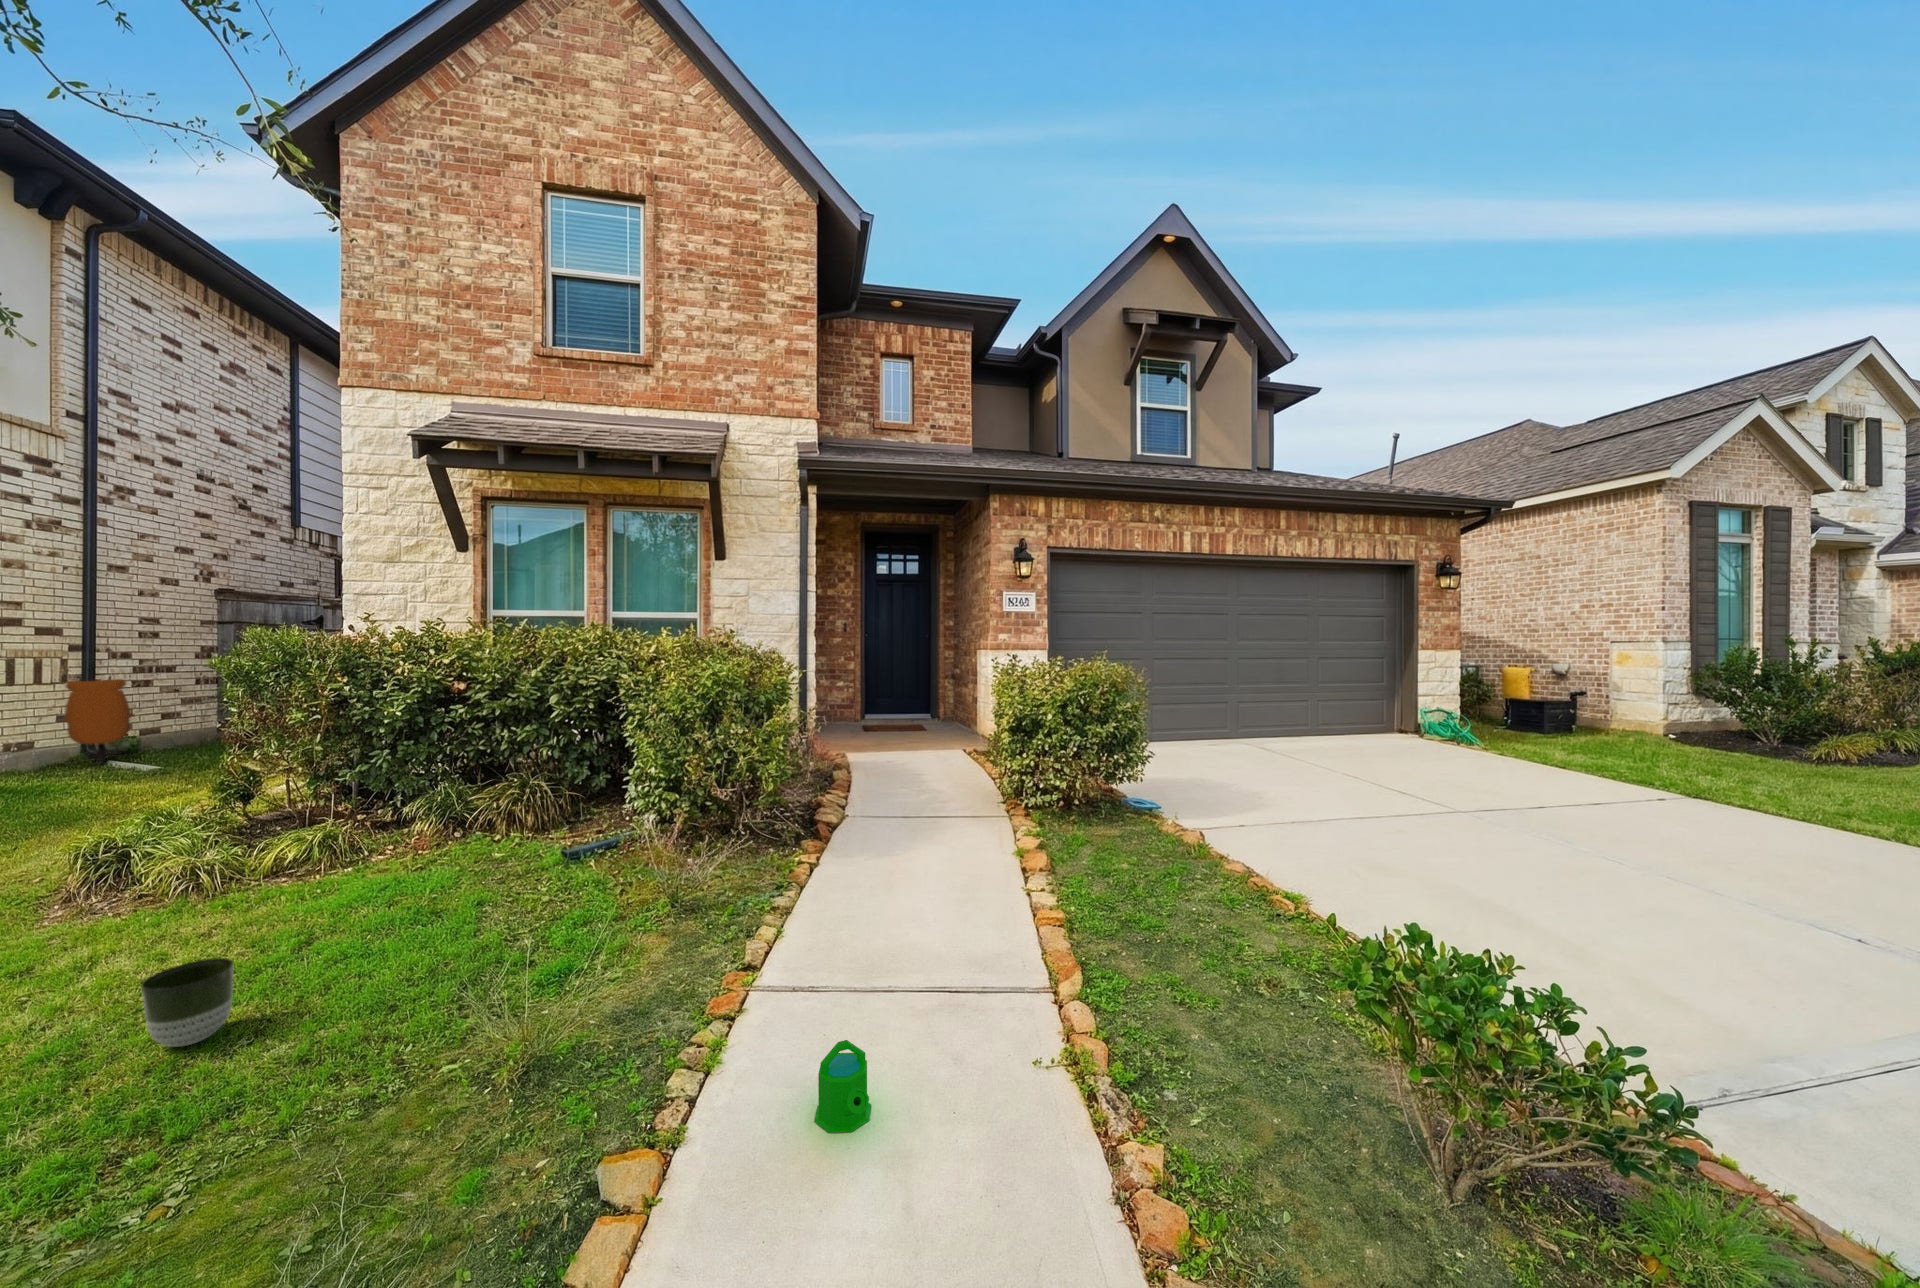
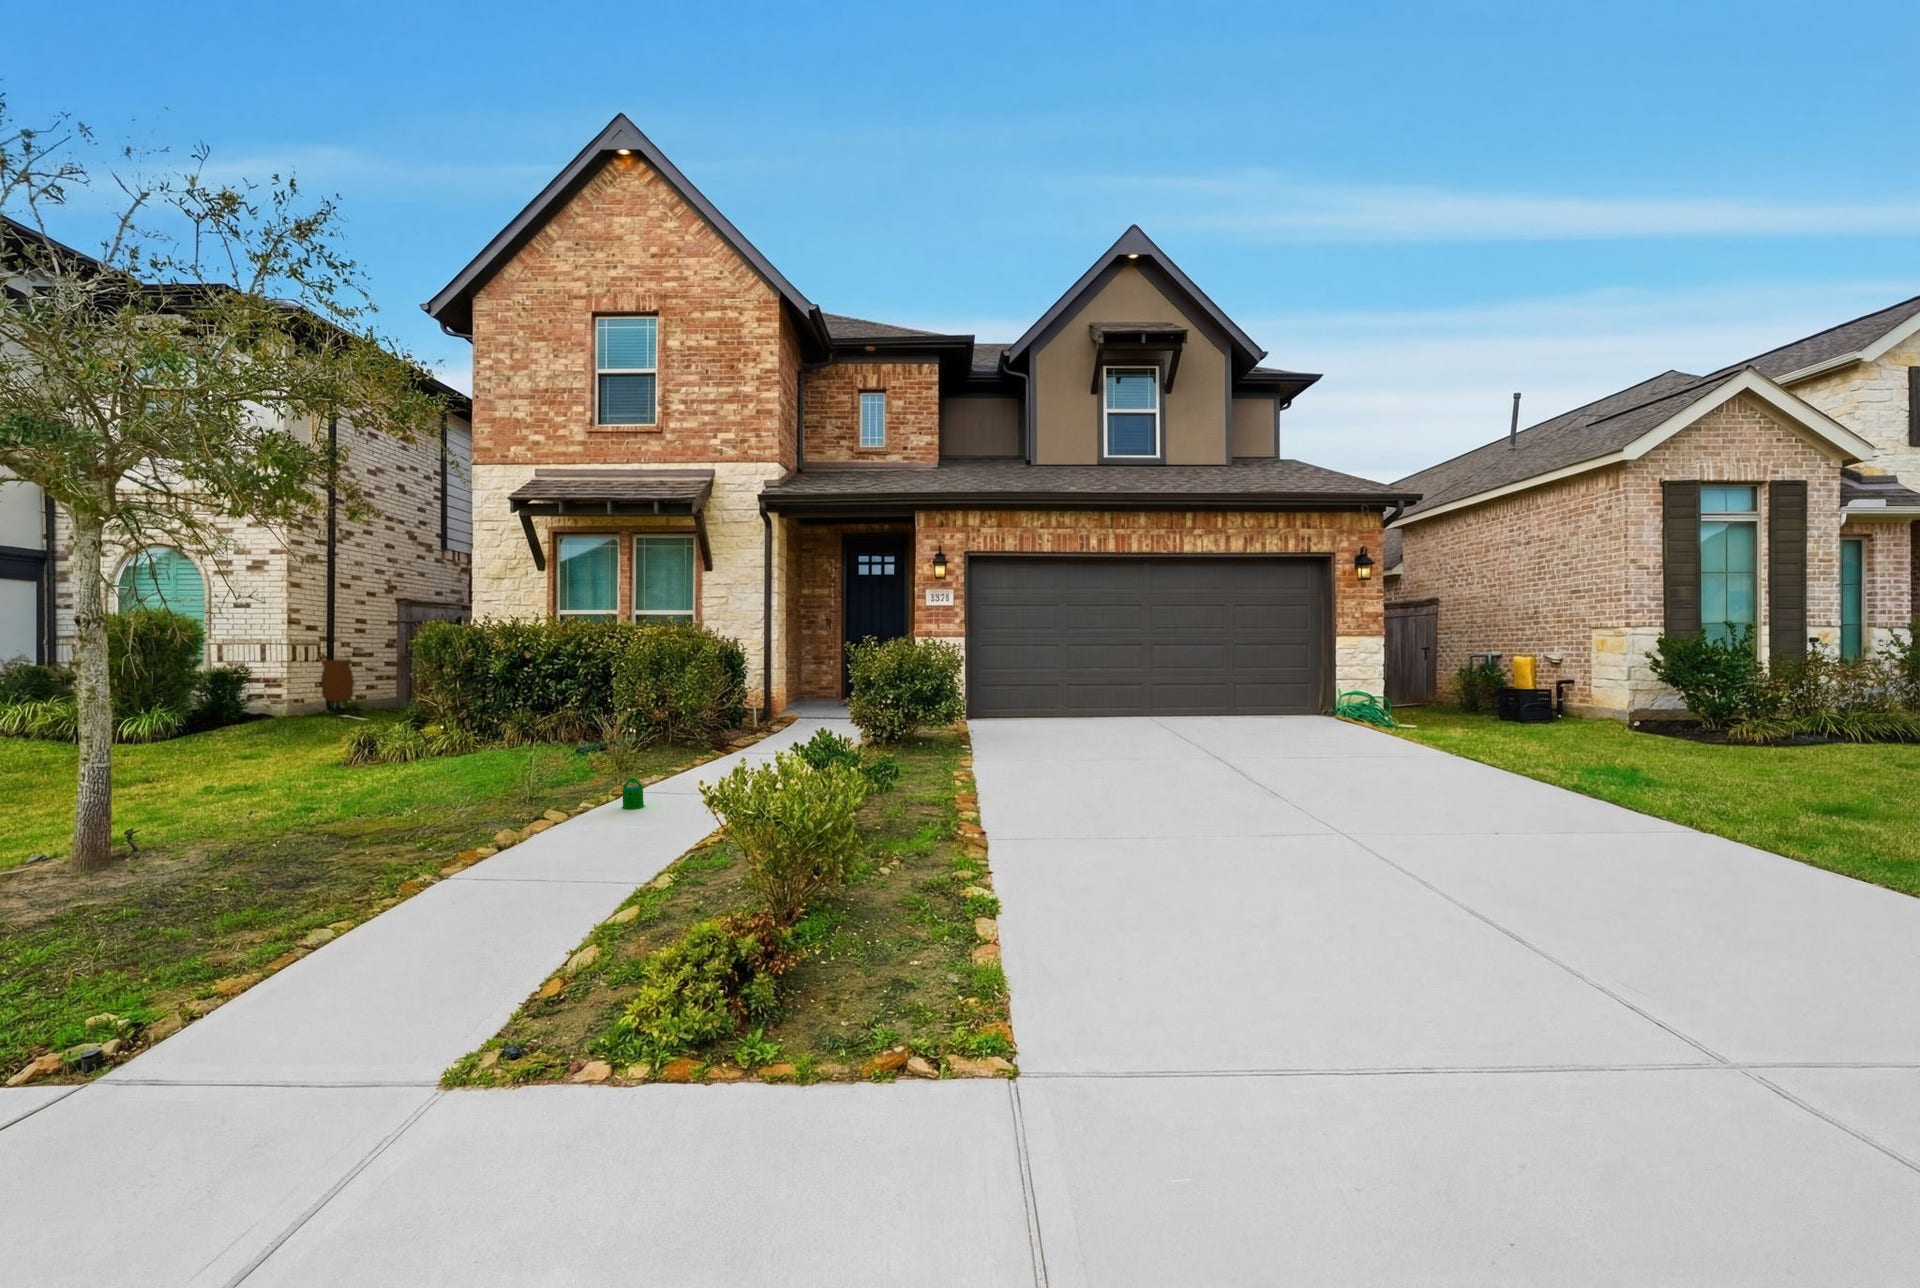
planter: present [141,958,233,1047] -> none [398,758,428,788]

